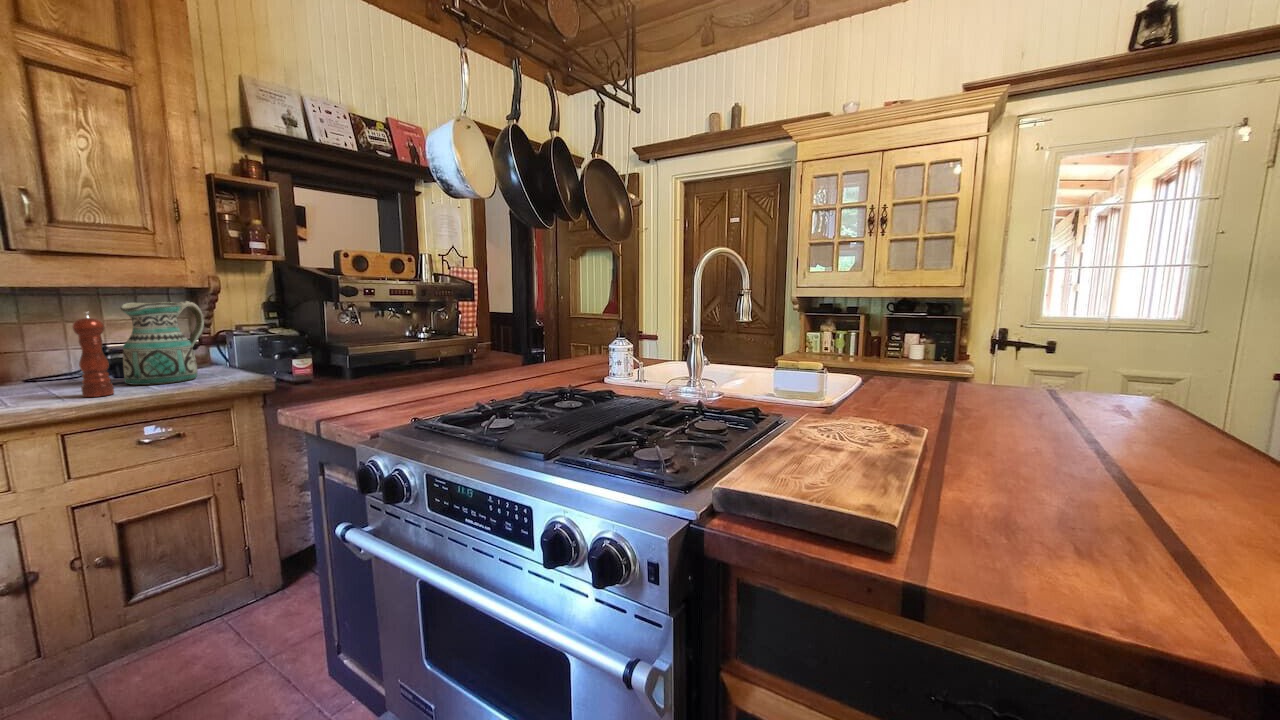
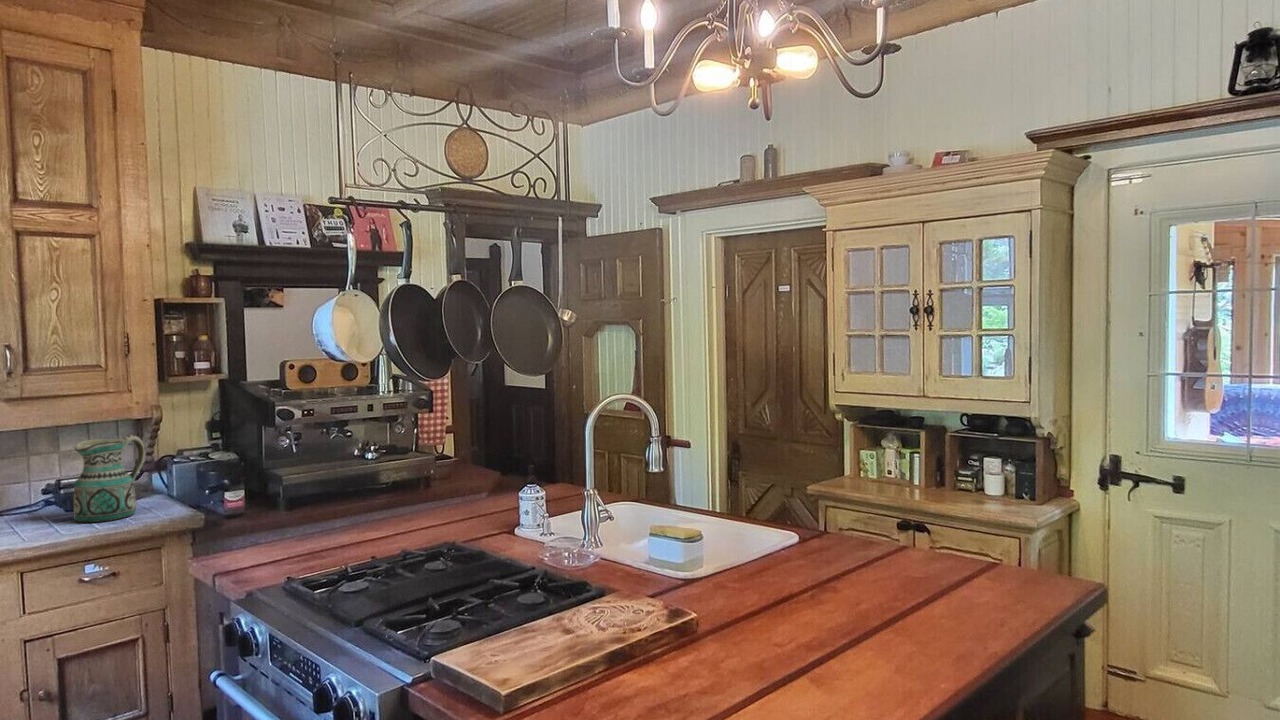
pepper mill: present [72,312,114,397] -> none [37,458,65,537]

